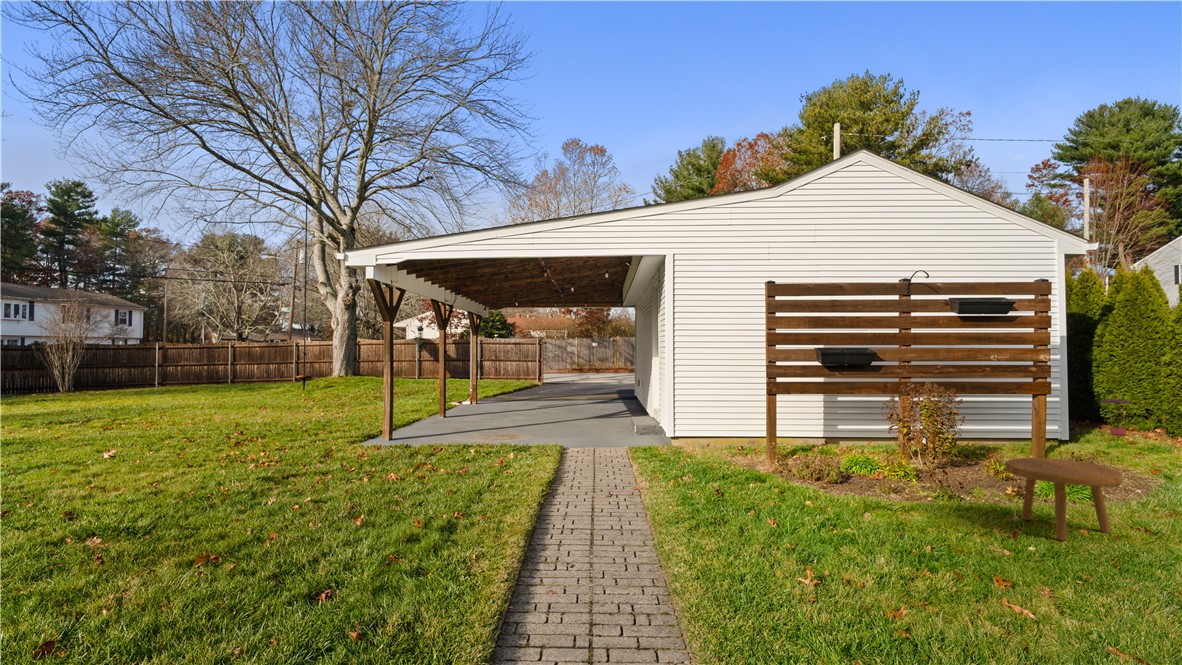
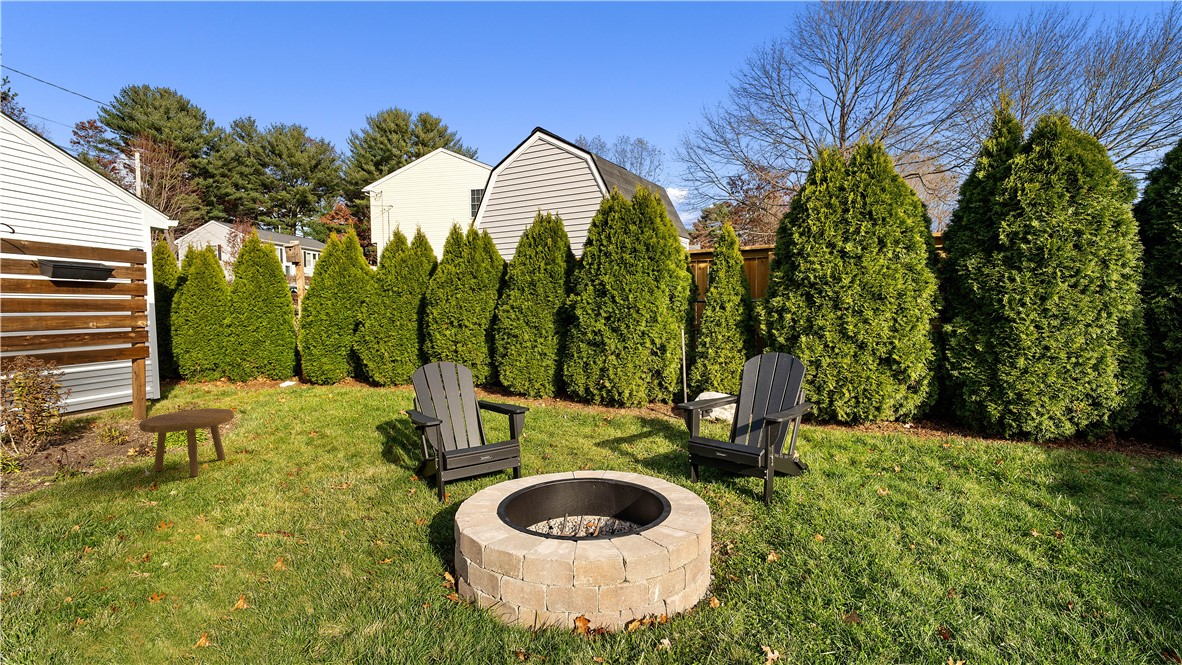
potted plant: present [1101,399,1132,435] -> none [181,356,206,387]

